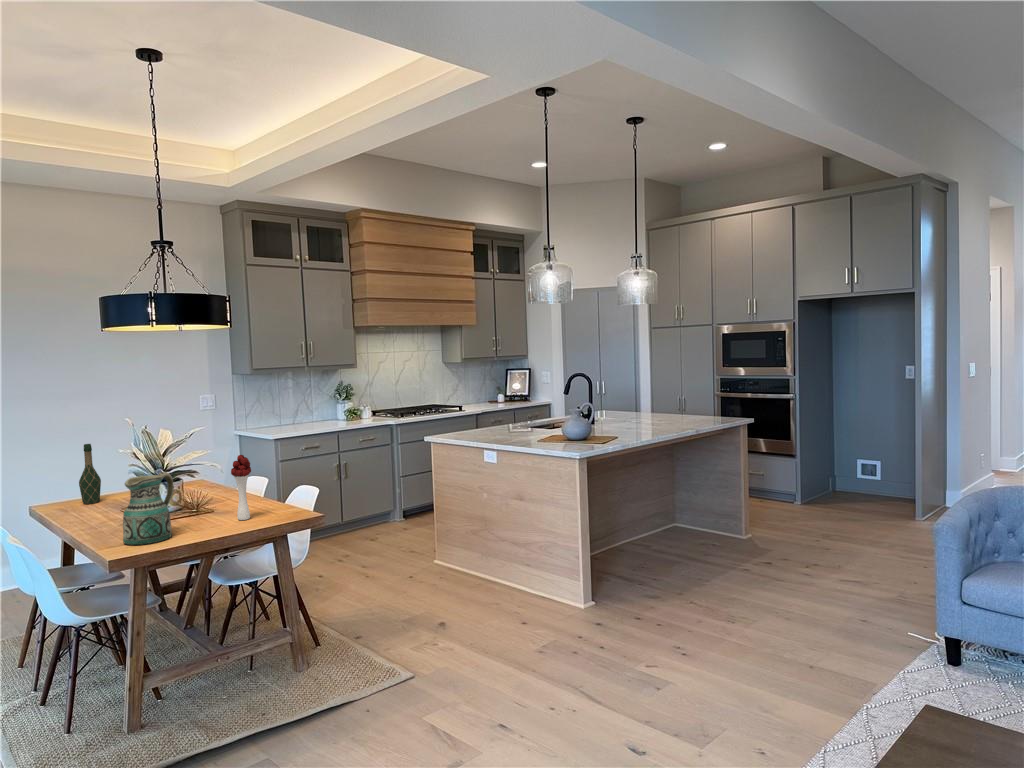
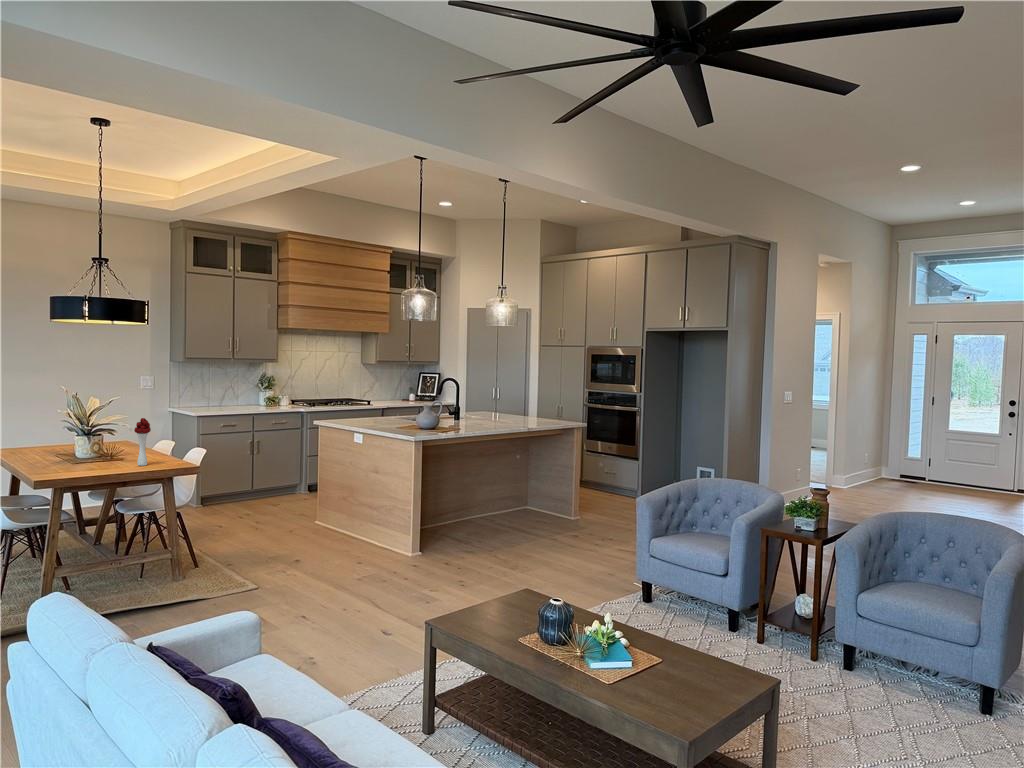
wine bottle: present [79,444,101,504] -> none [26,405,43,451]
ceramic pitcher: present [123,472,174,545] -> none [48,425,90,475]

